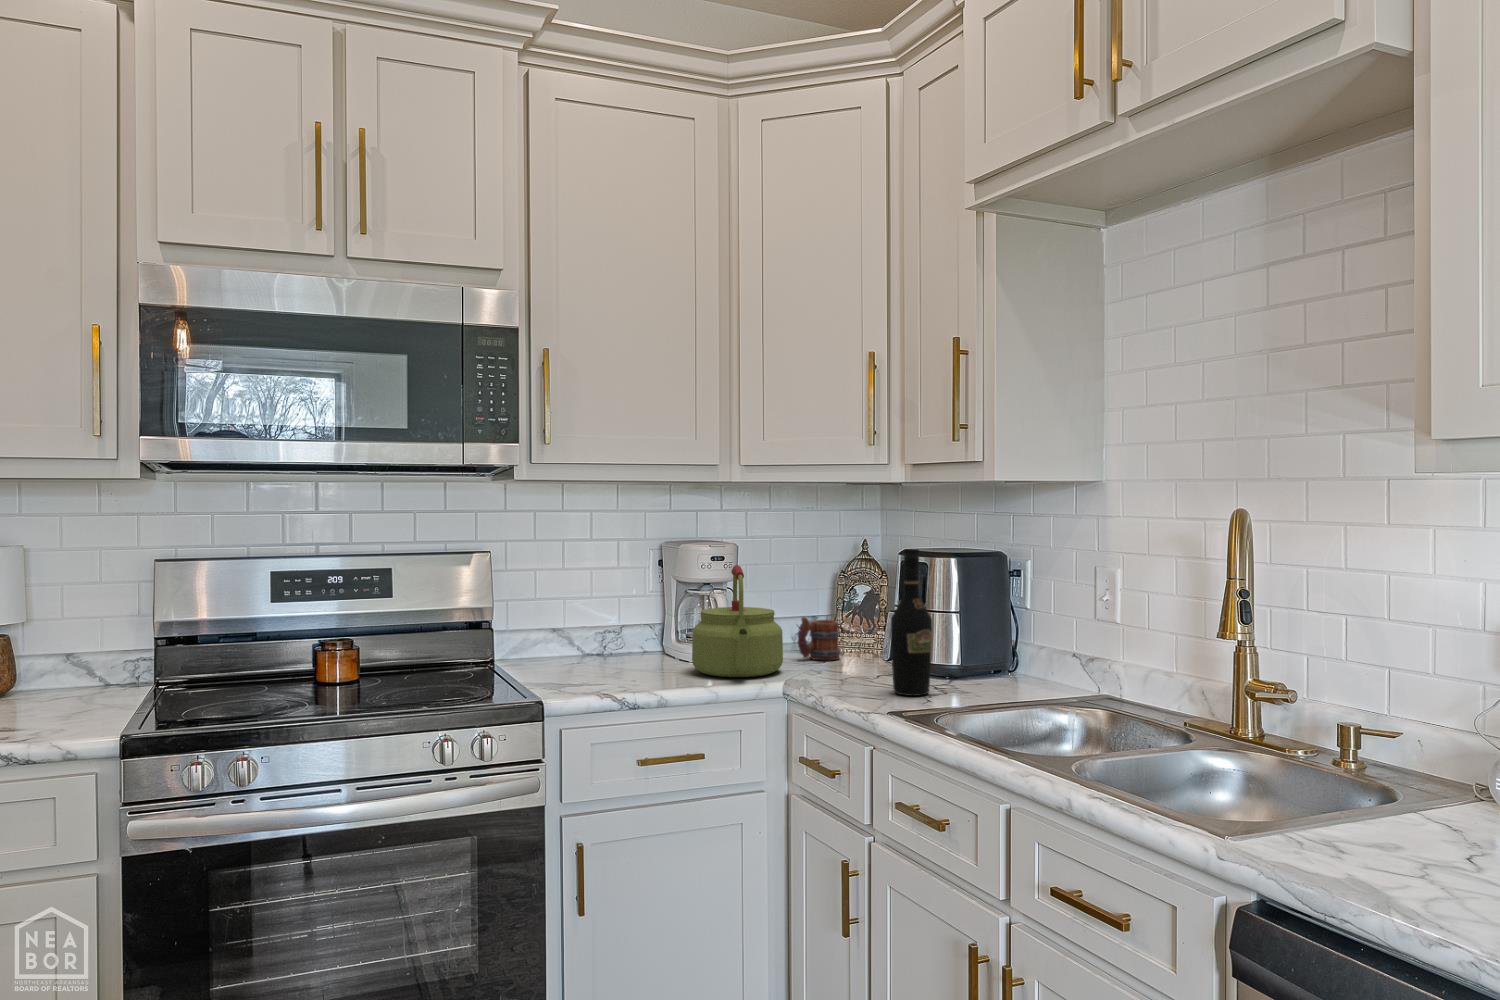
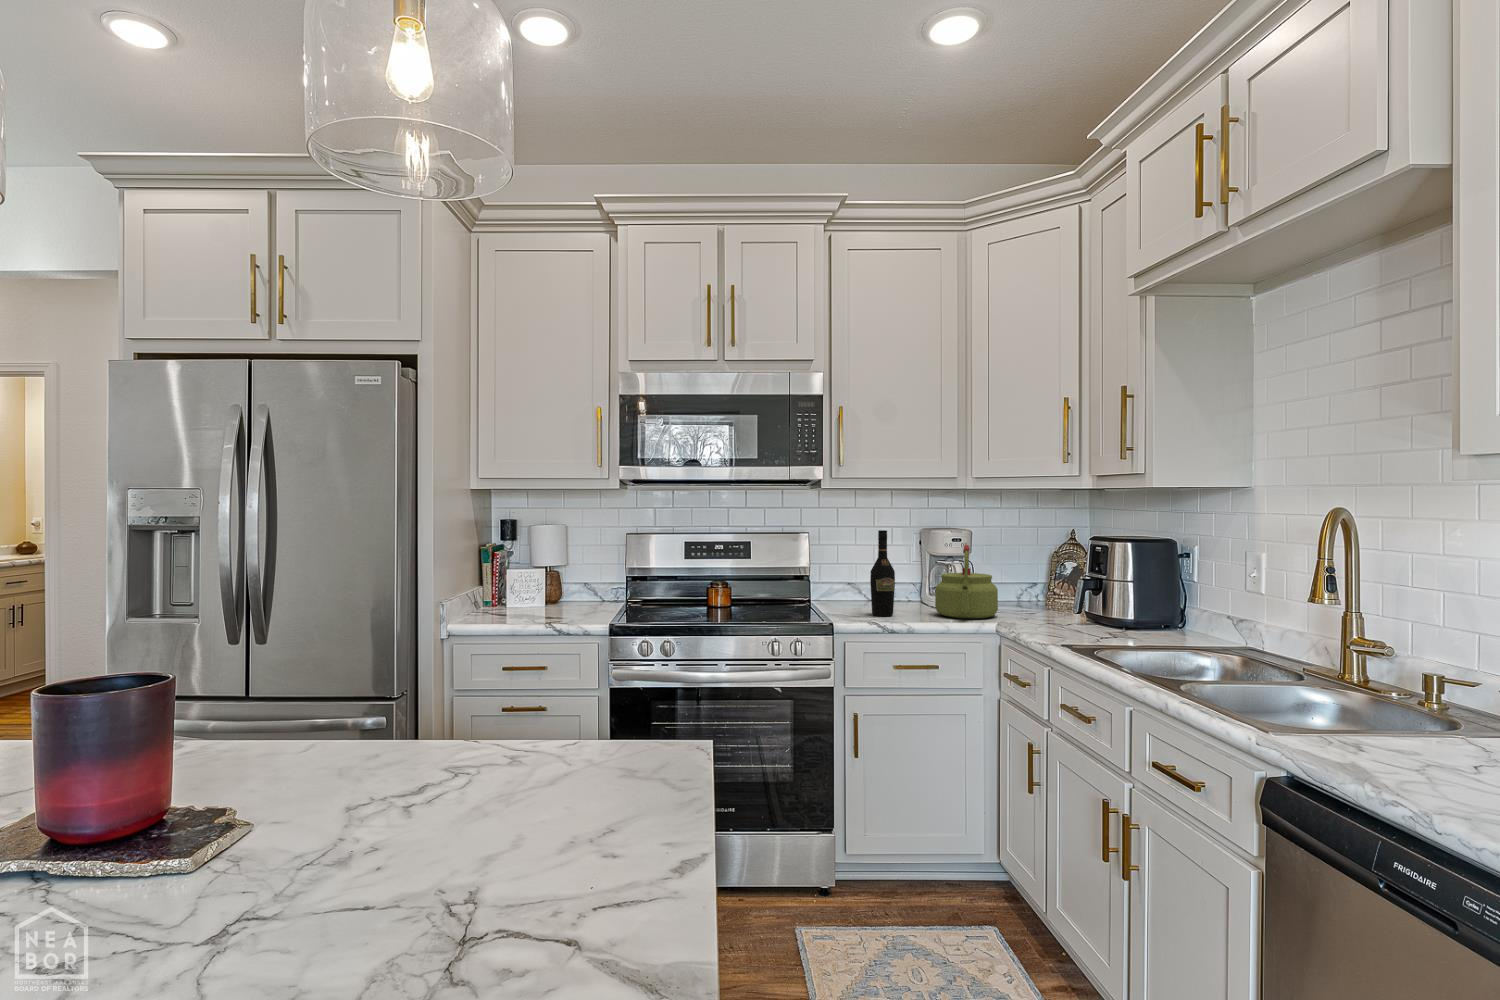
wine bottle: present [891,549,932,696] -> present [870,530,895,616]
mug: present [798,617,840,660] -> none [1013,582,1045,613]

